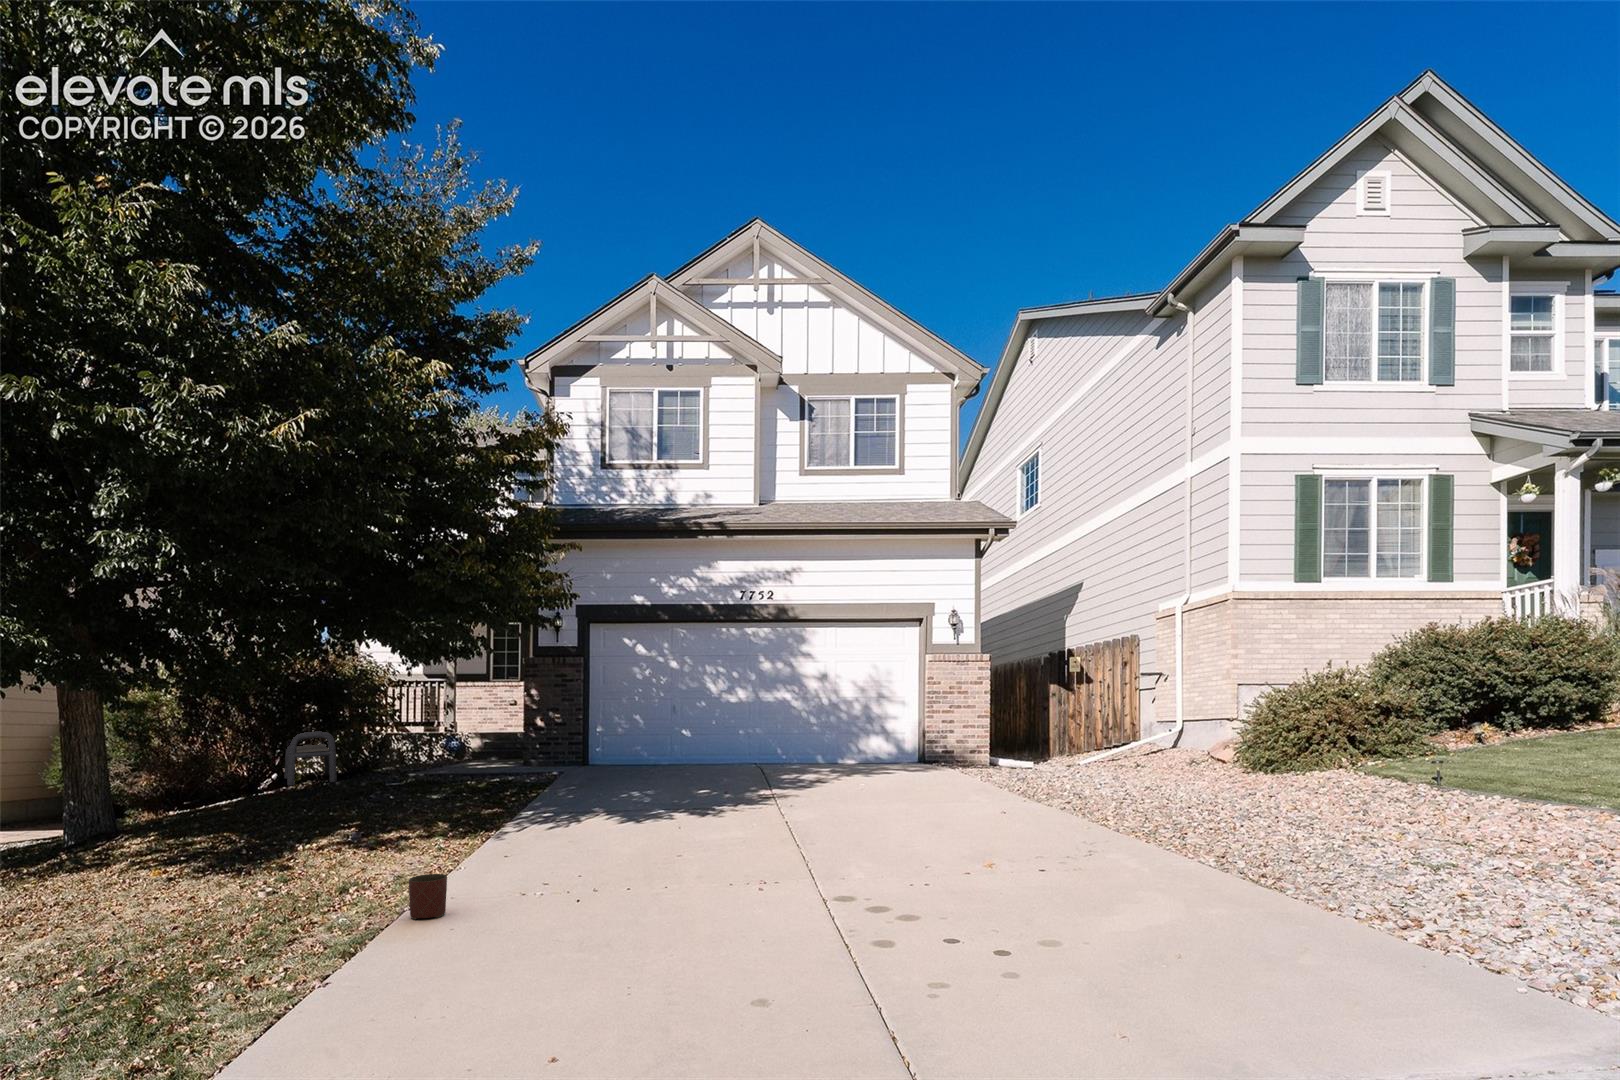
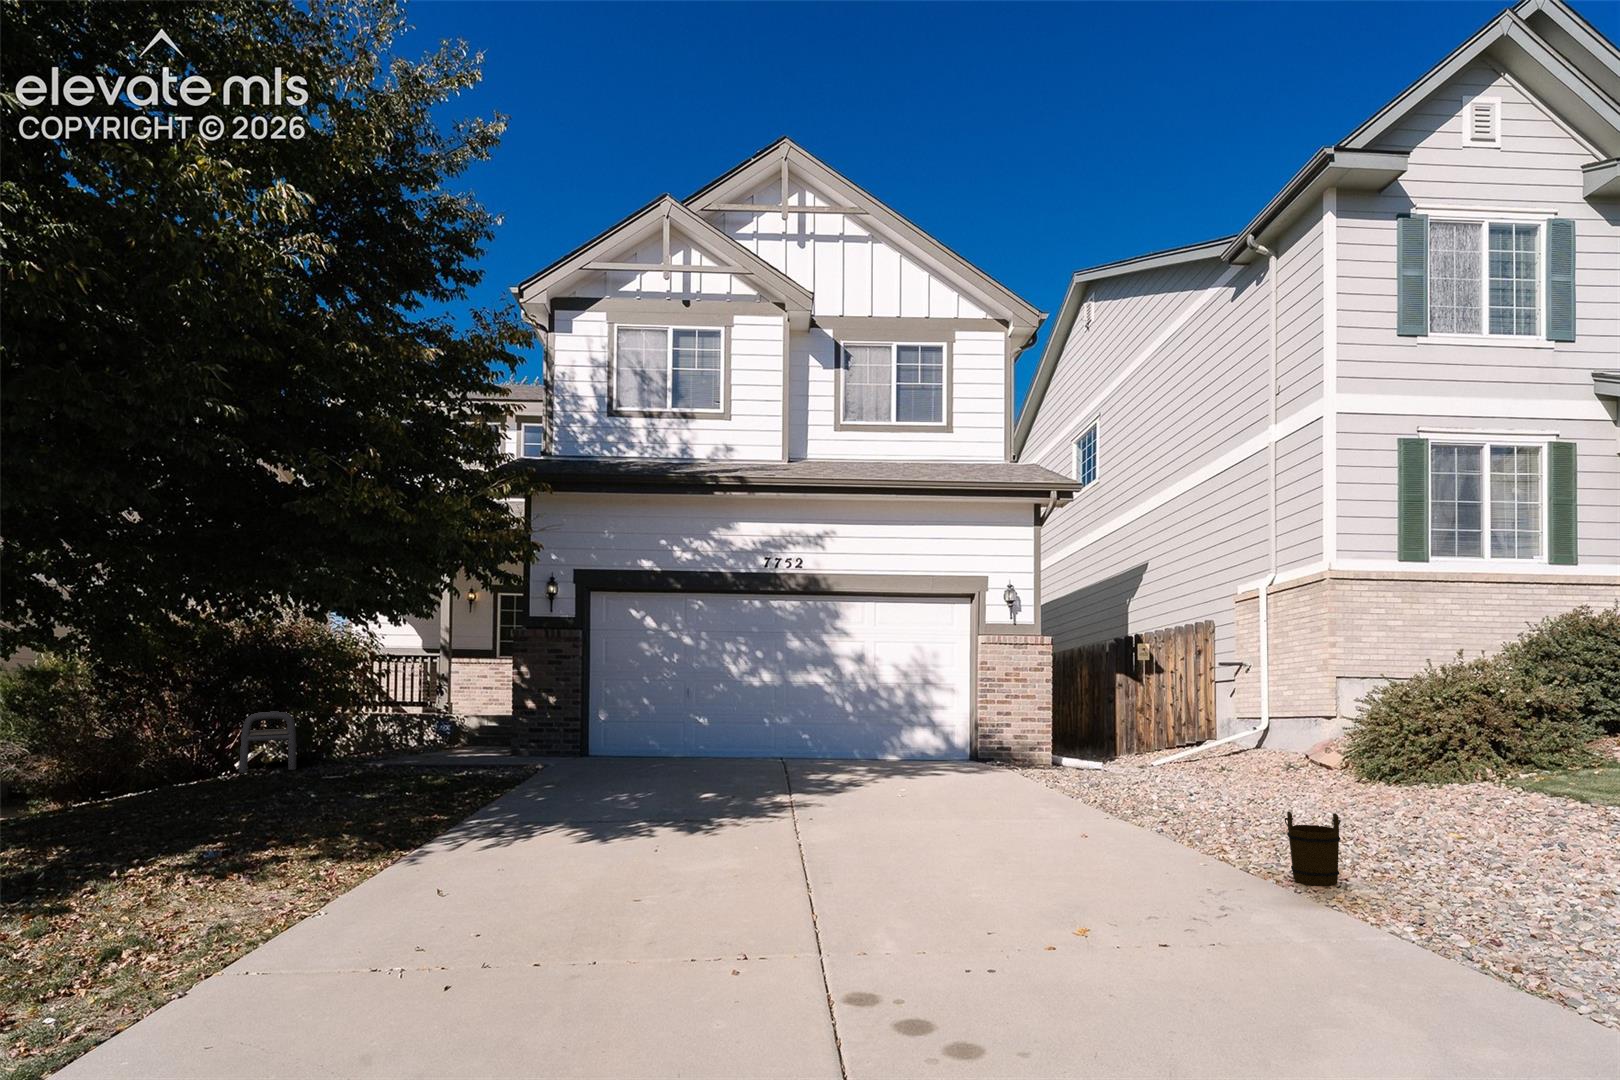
bucket: none [1153,795,1195,852] -> present [1285,812,1341,886]
planter: present [409,874,447,920] -> none [319,899,370,960]

